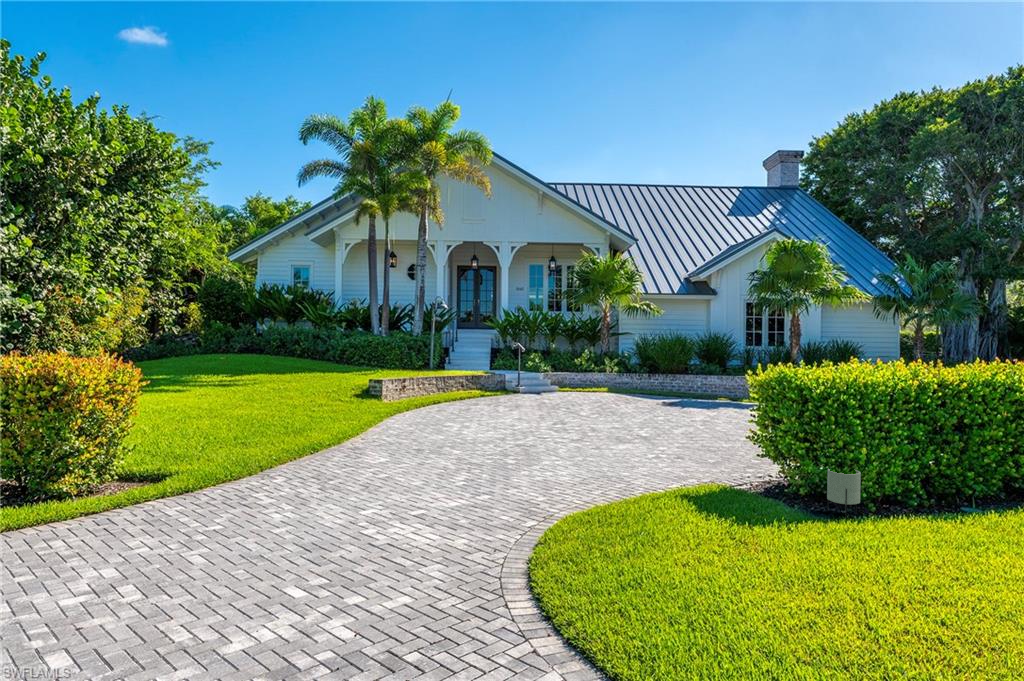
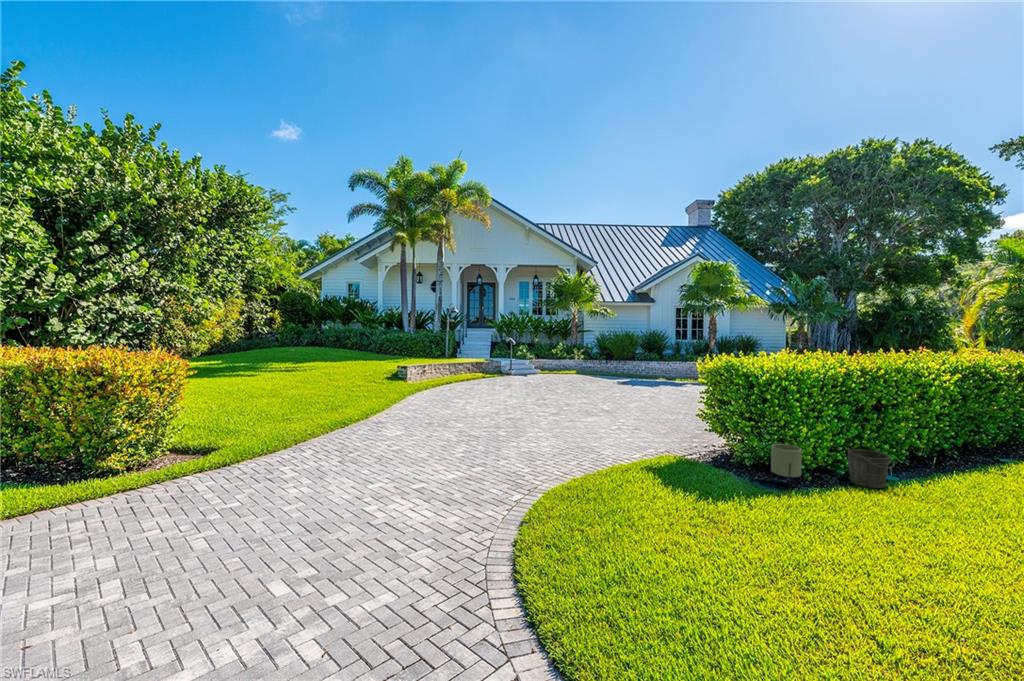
bucket: none [917,475,969,518] -> present [848,449,895,488]

